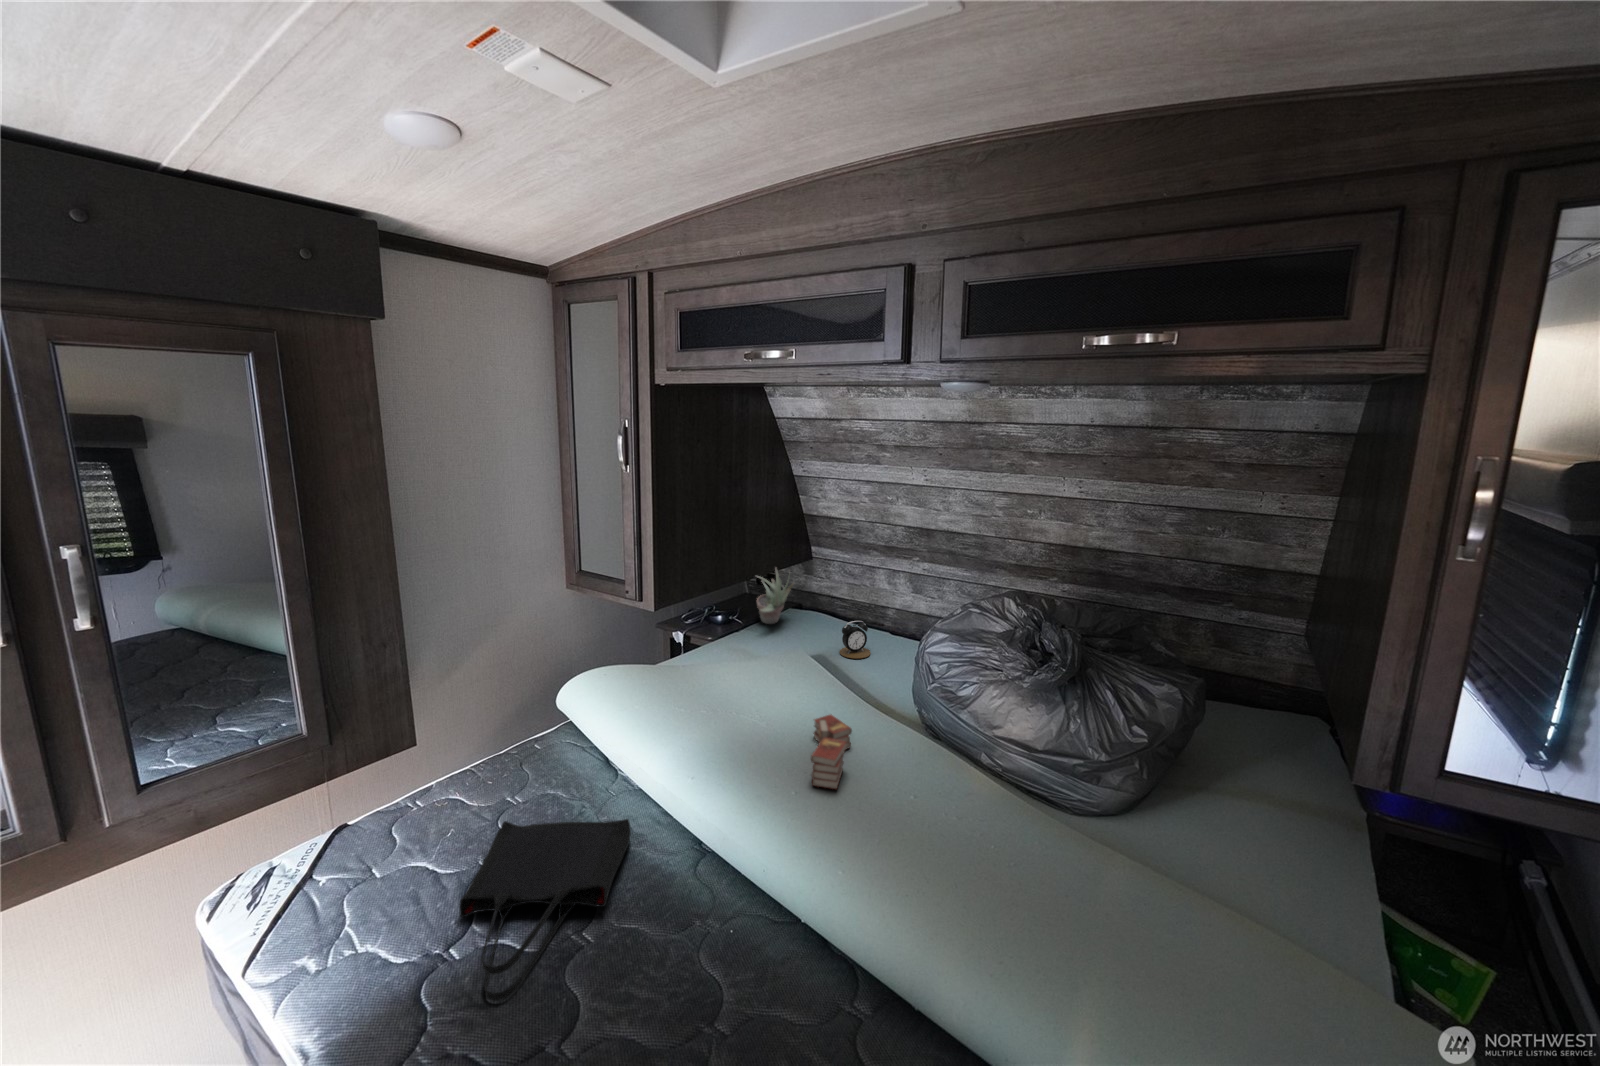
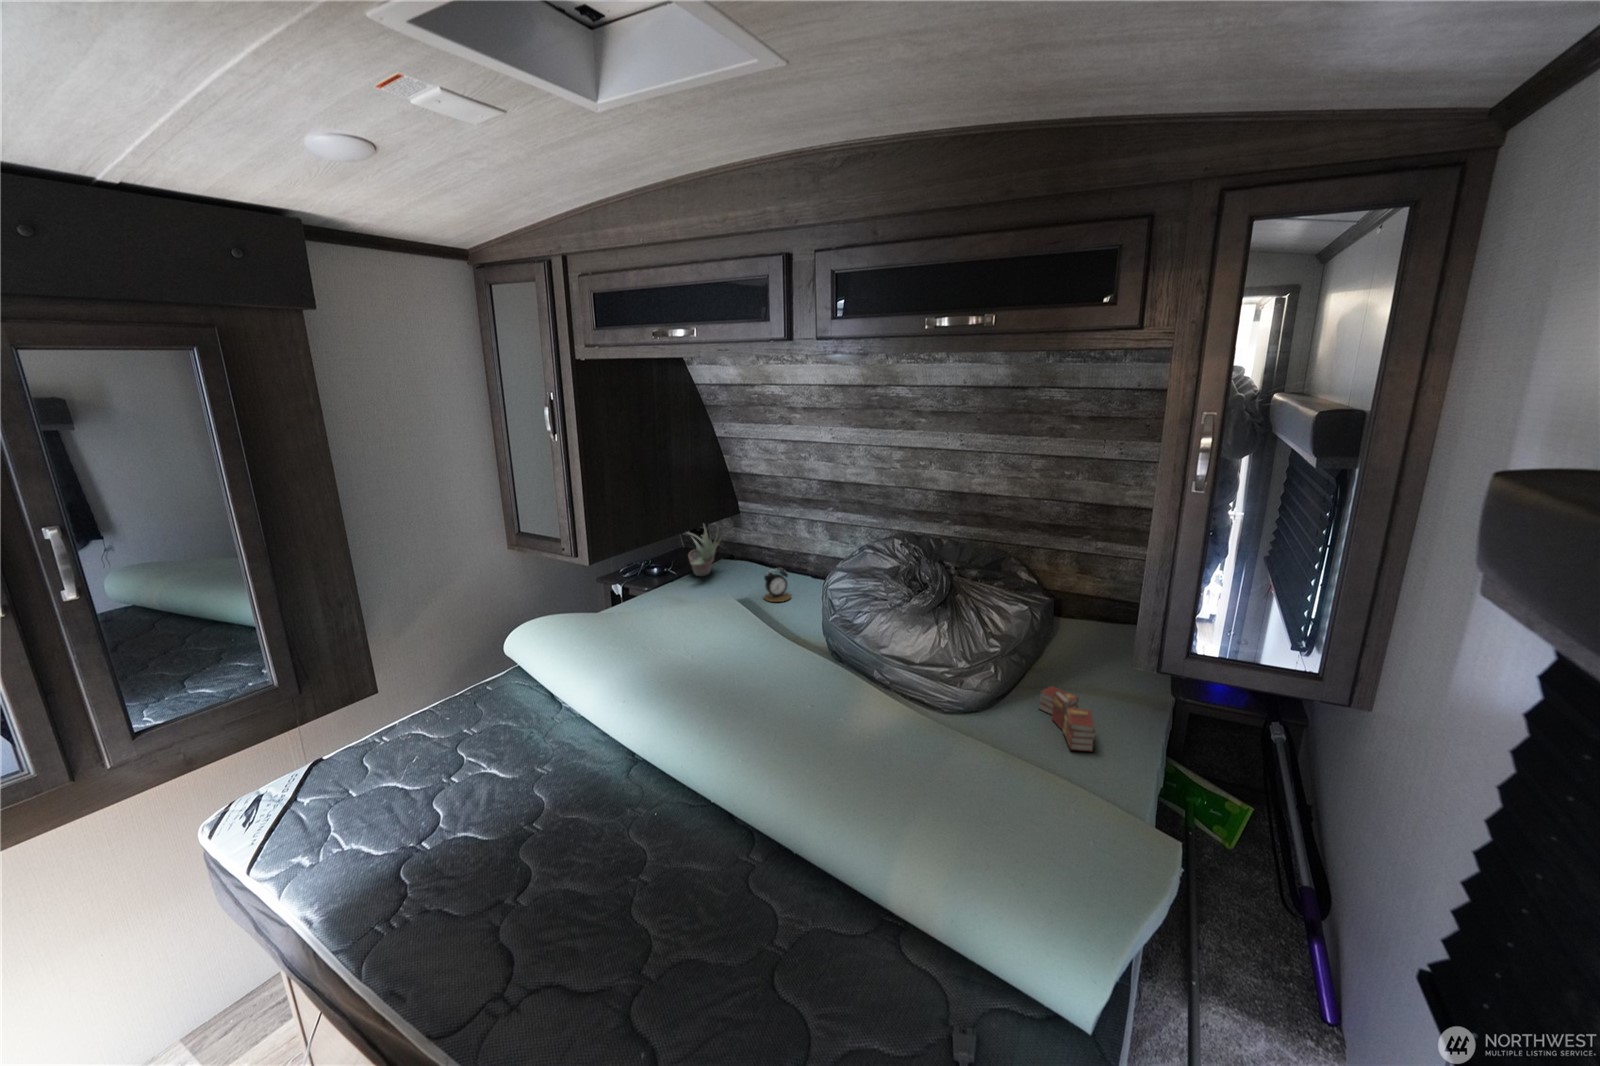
book: present [811,715,852,789] -> present [1039,686,1095,751]
tote bag: present [459,819,631,1001] -> none [427,739,571,872]

